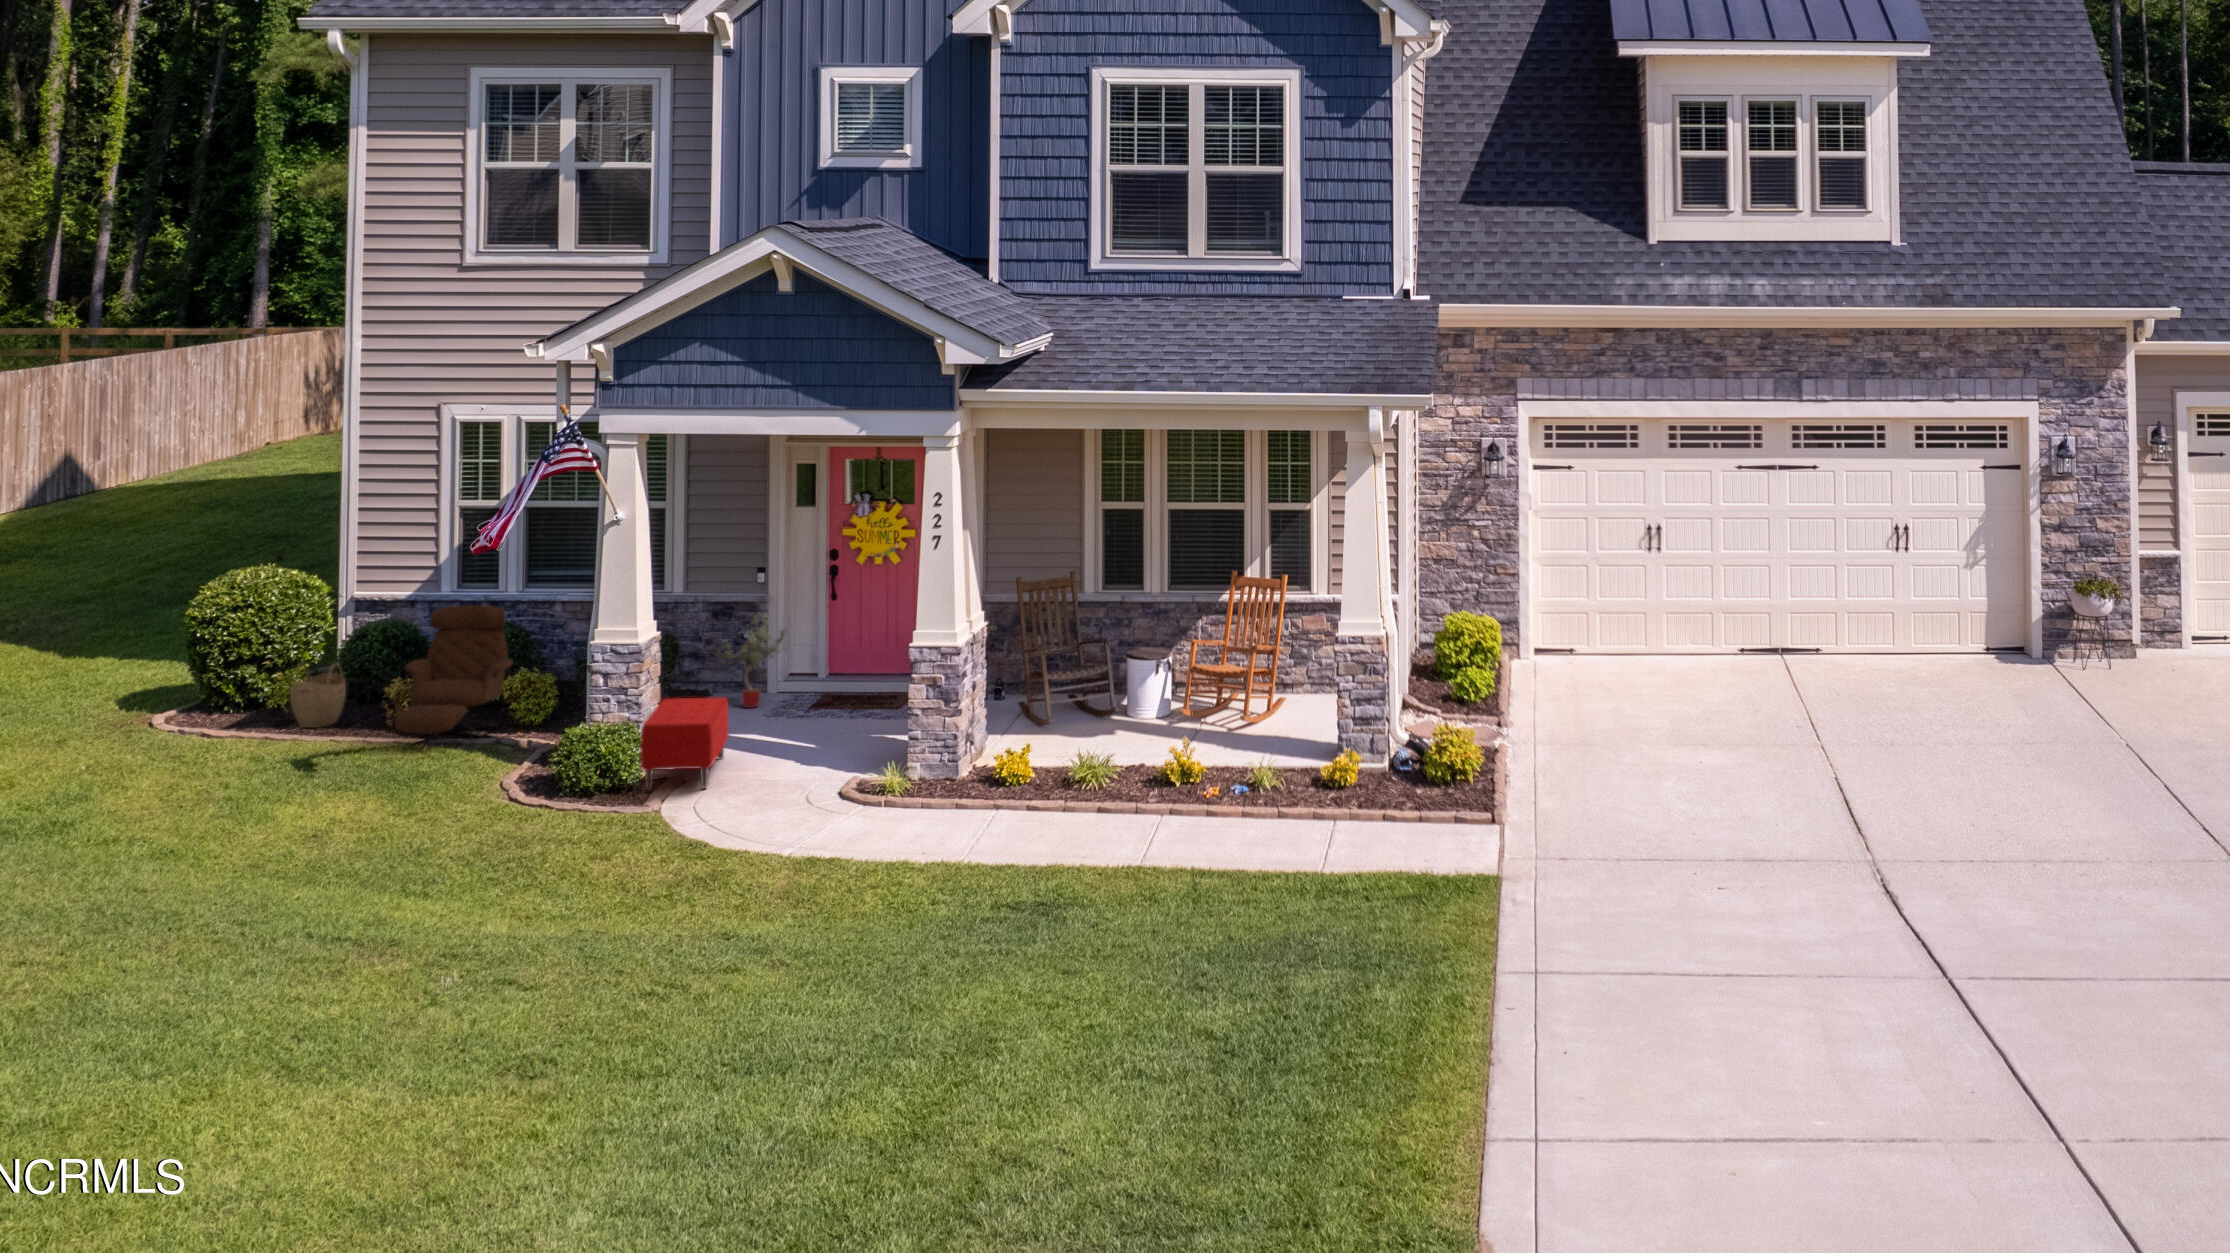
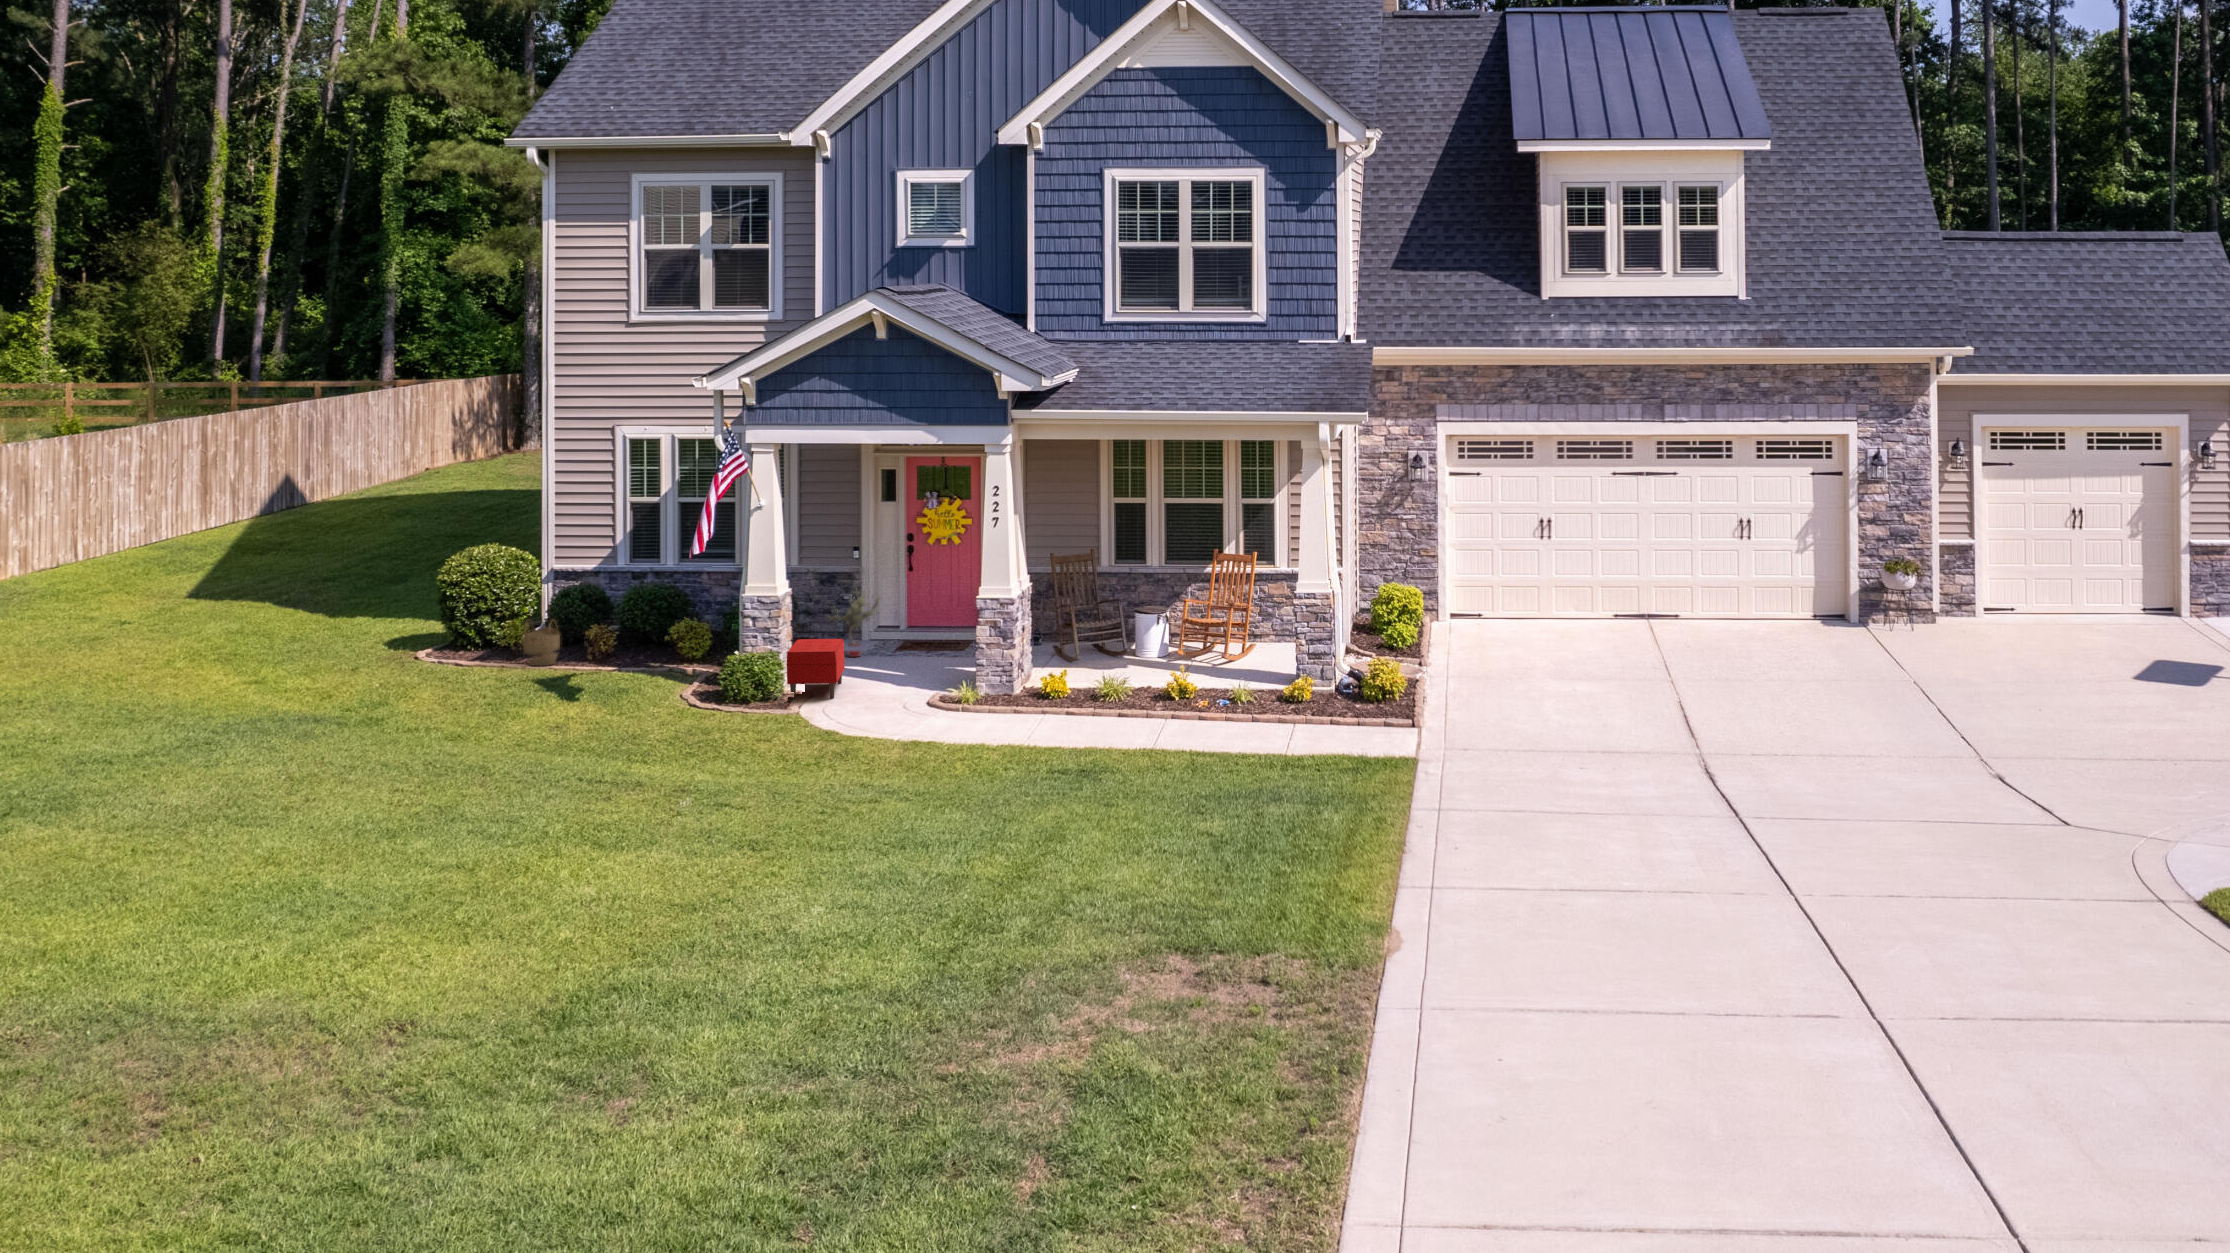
lounge chair: present [395,605,512,751] -> none [604,577,682,679]

